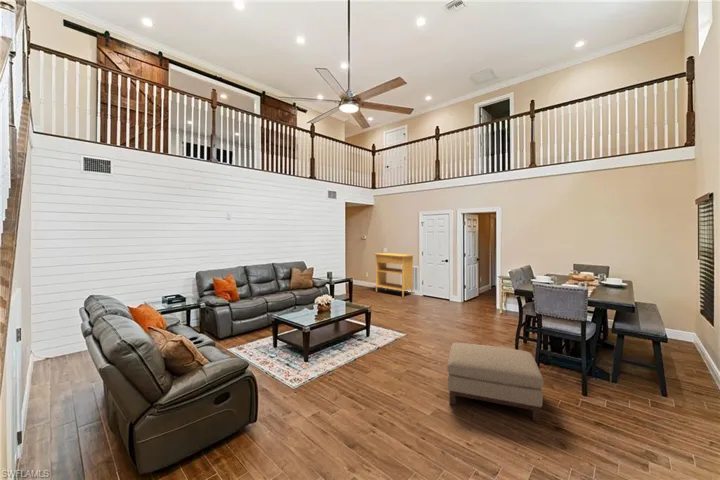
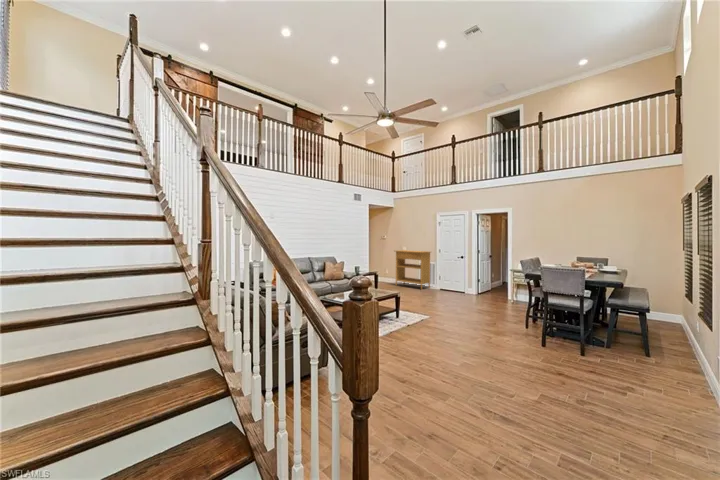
ottoman: present [447,343,544,422] -> none [472,315,549,371]

